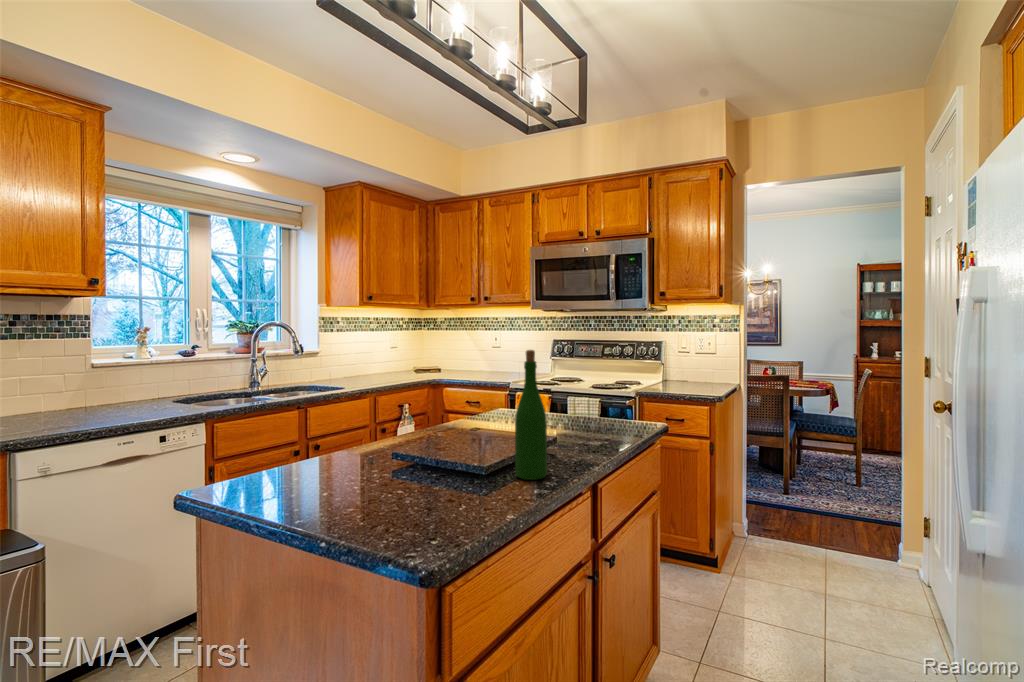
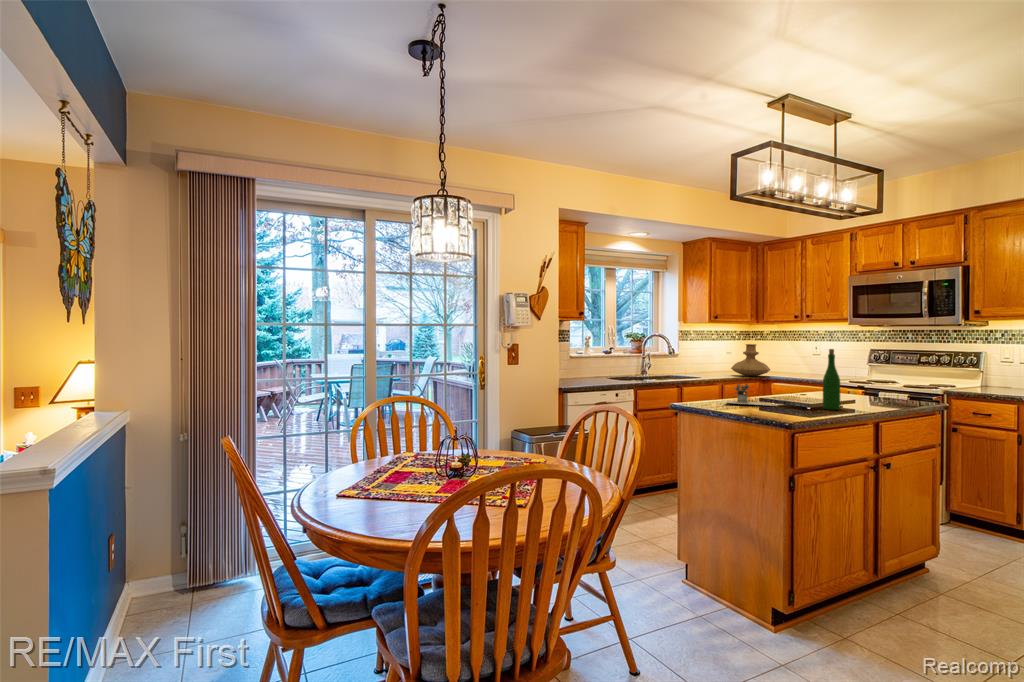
vase: none [393,335,443,379] -> present [731,344,770,376]
potted plant: none [303,432,470,489] -> present [725,384,775,406]

